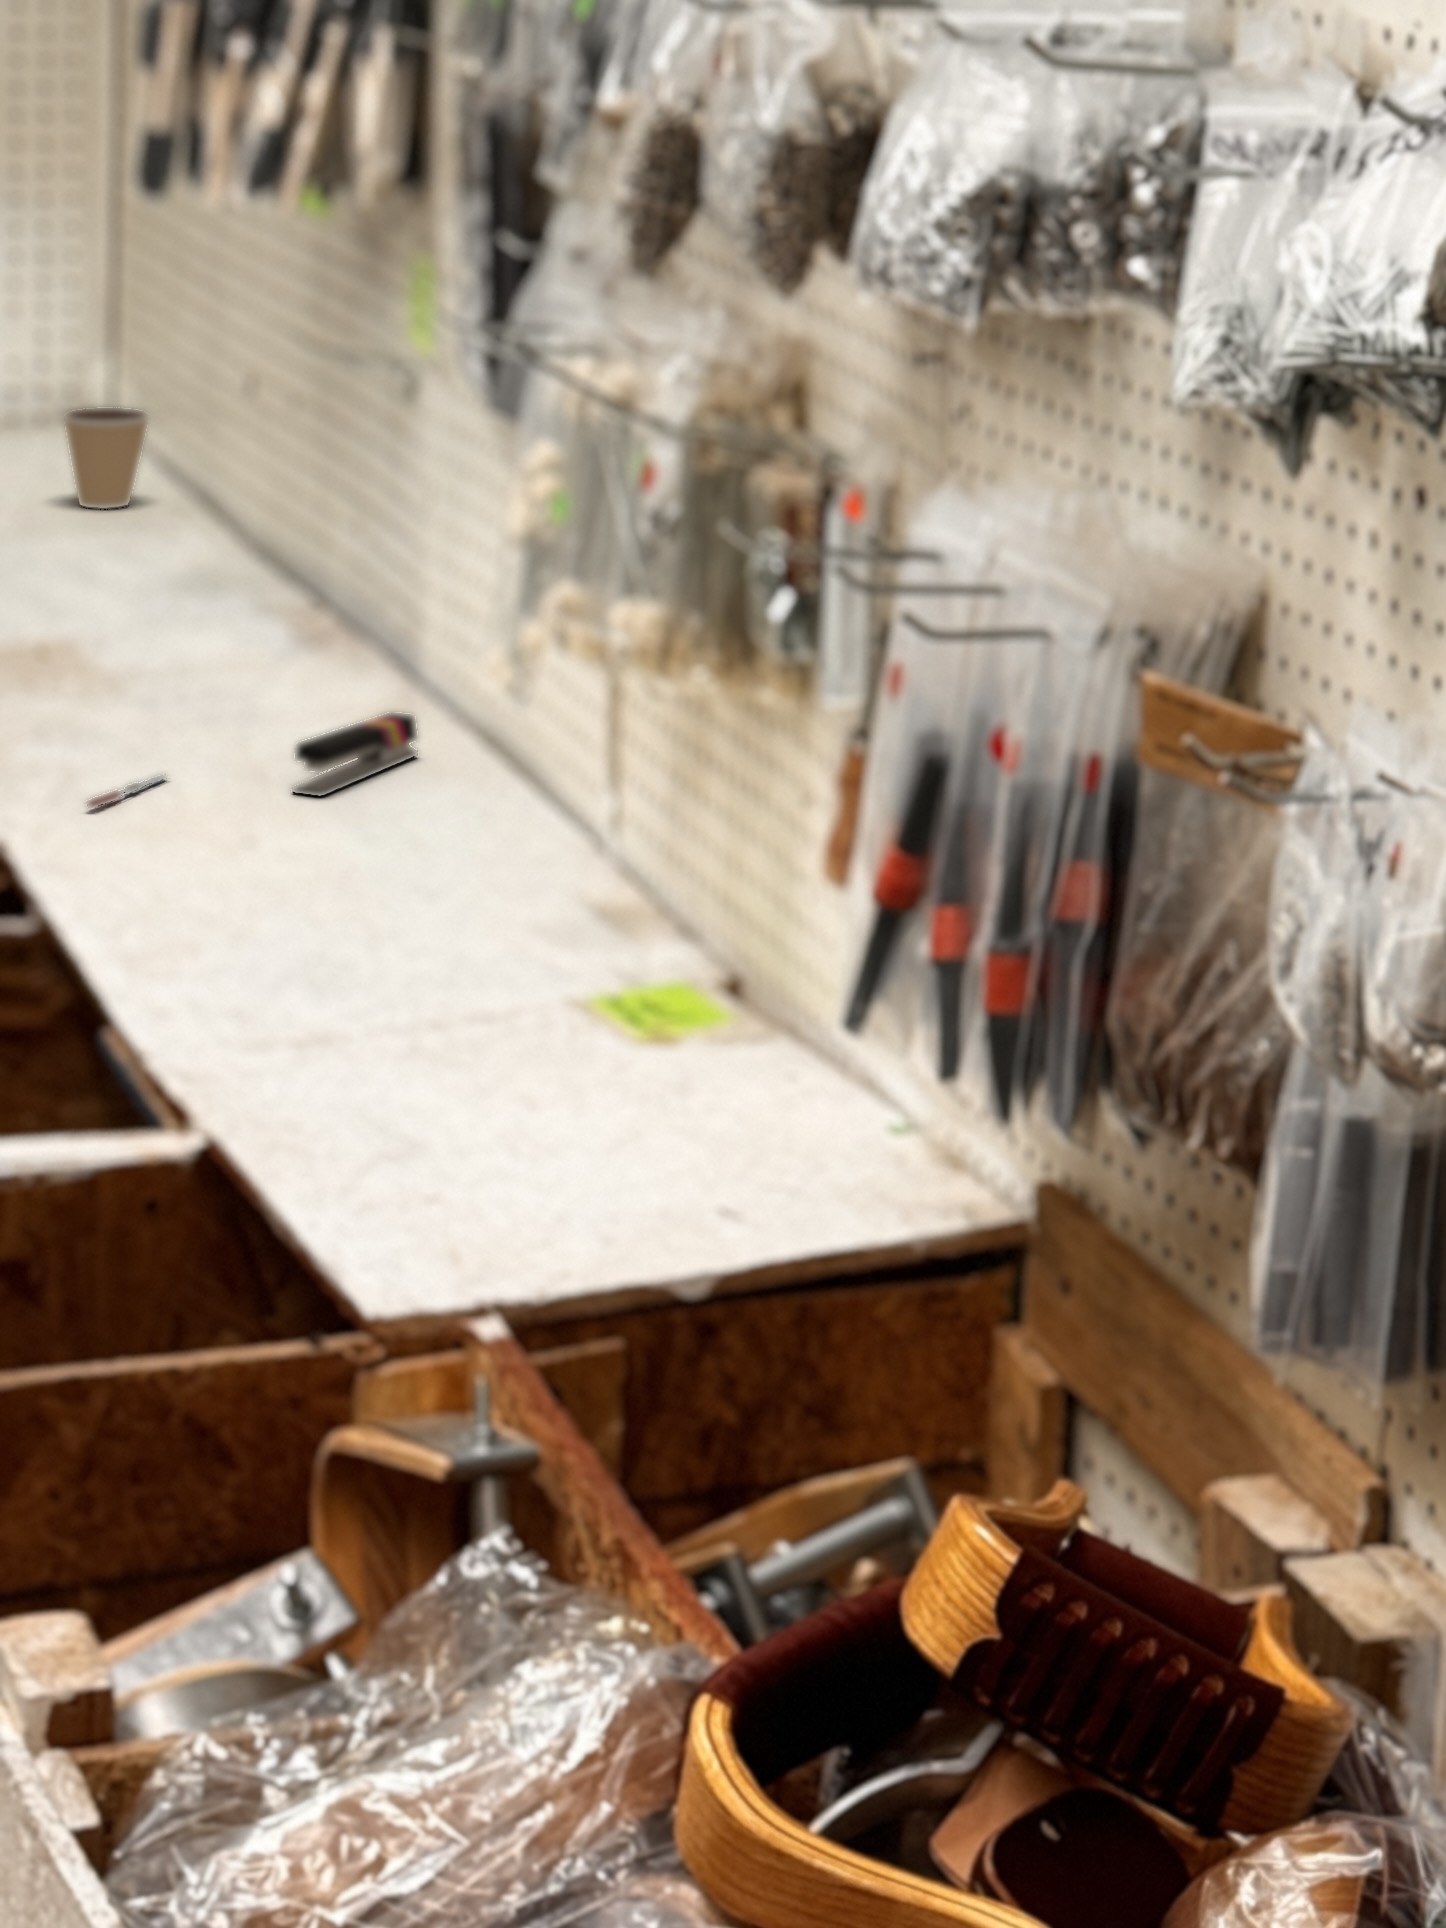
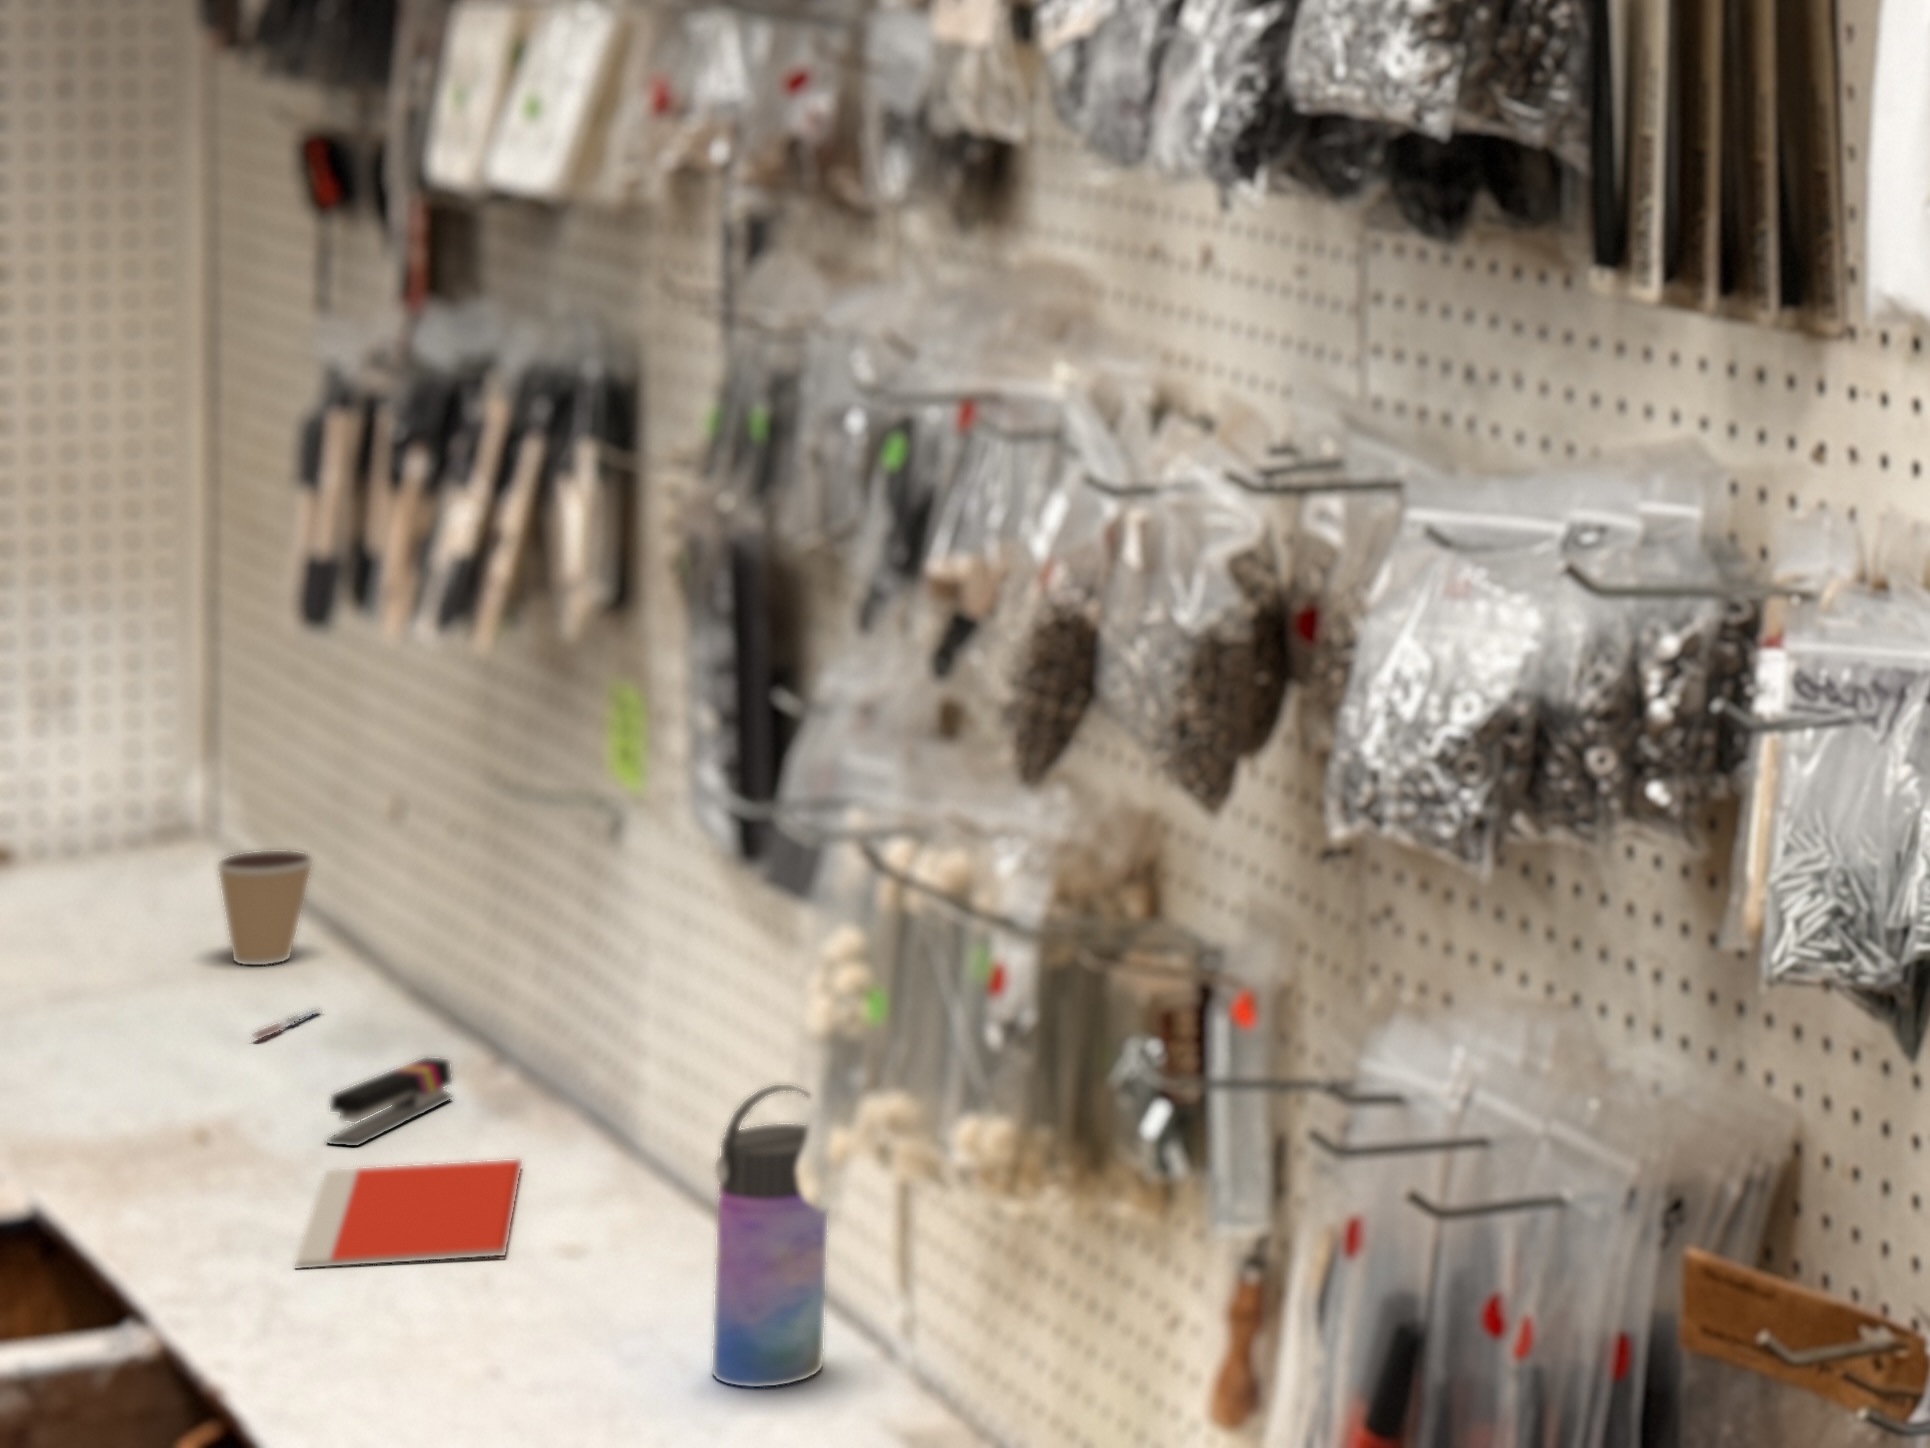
water bottle: none [429,583,538,850] -> present [713,1085,827,1387]
notebook: none [84,666,298,739] -> present [296,1160,521,1268]
stapler: present [294,713,417,796] -> present [328,1058,451,1146]
pen: present [88,774,166,807] -> present [252,1012,320,1038]

